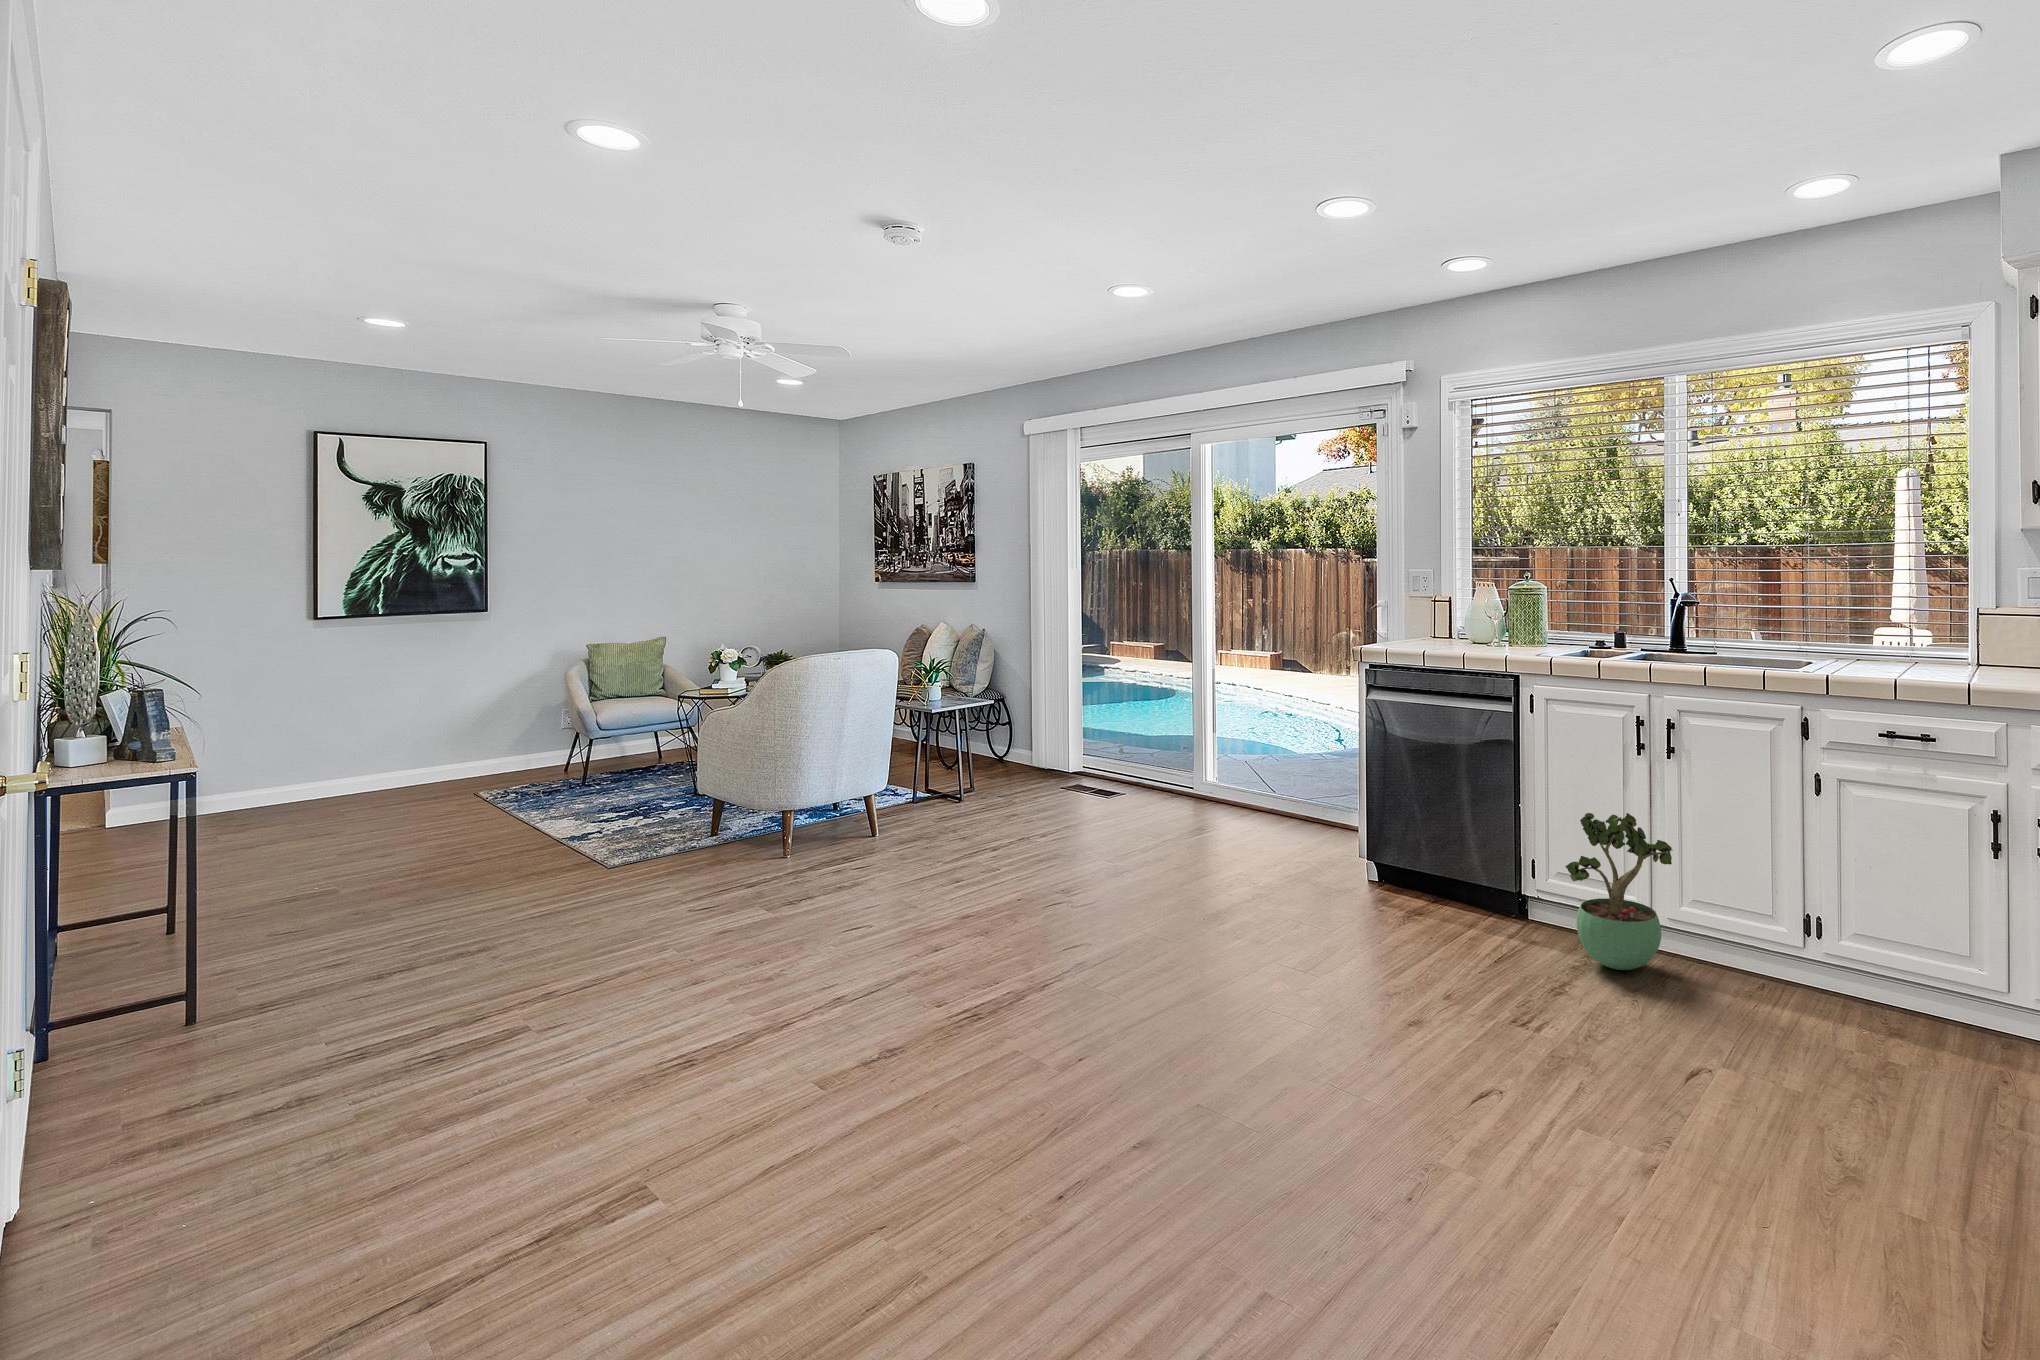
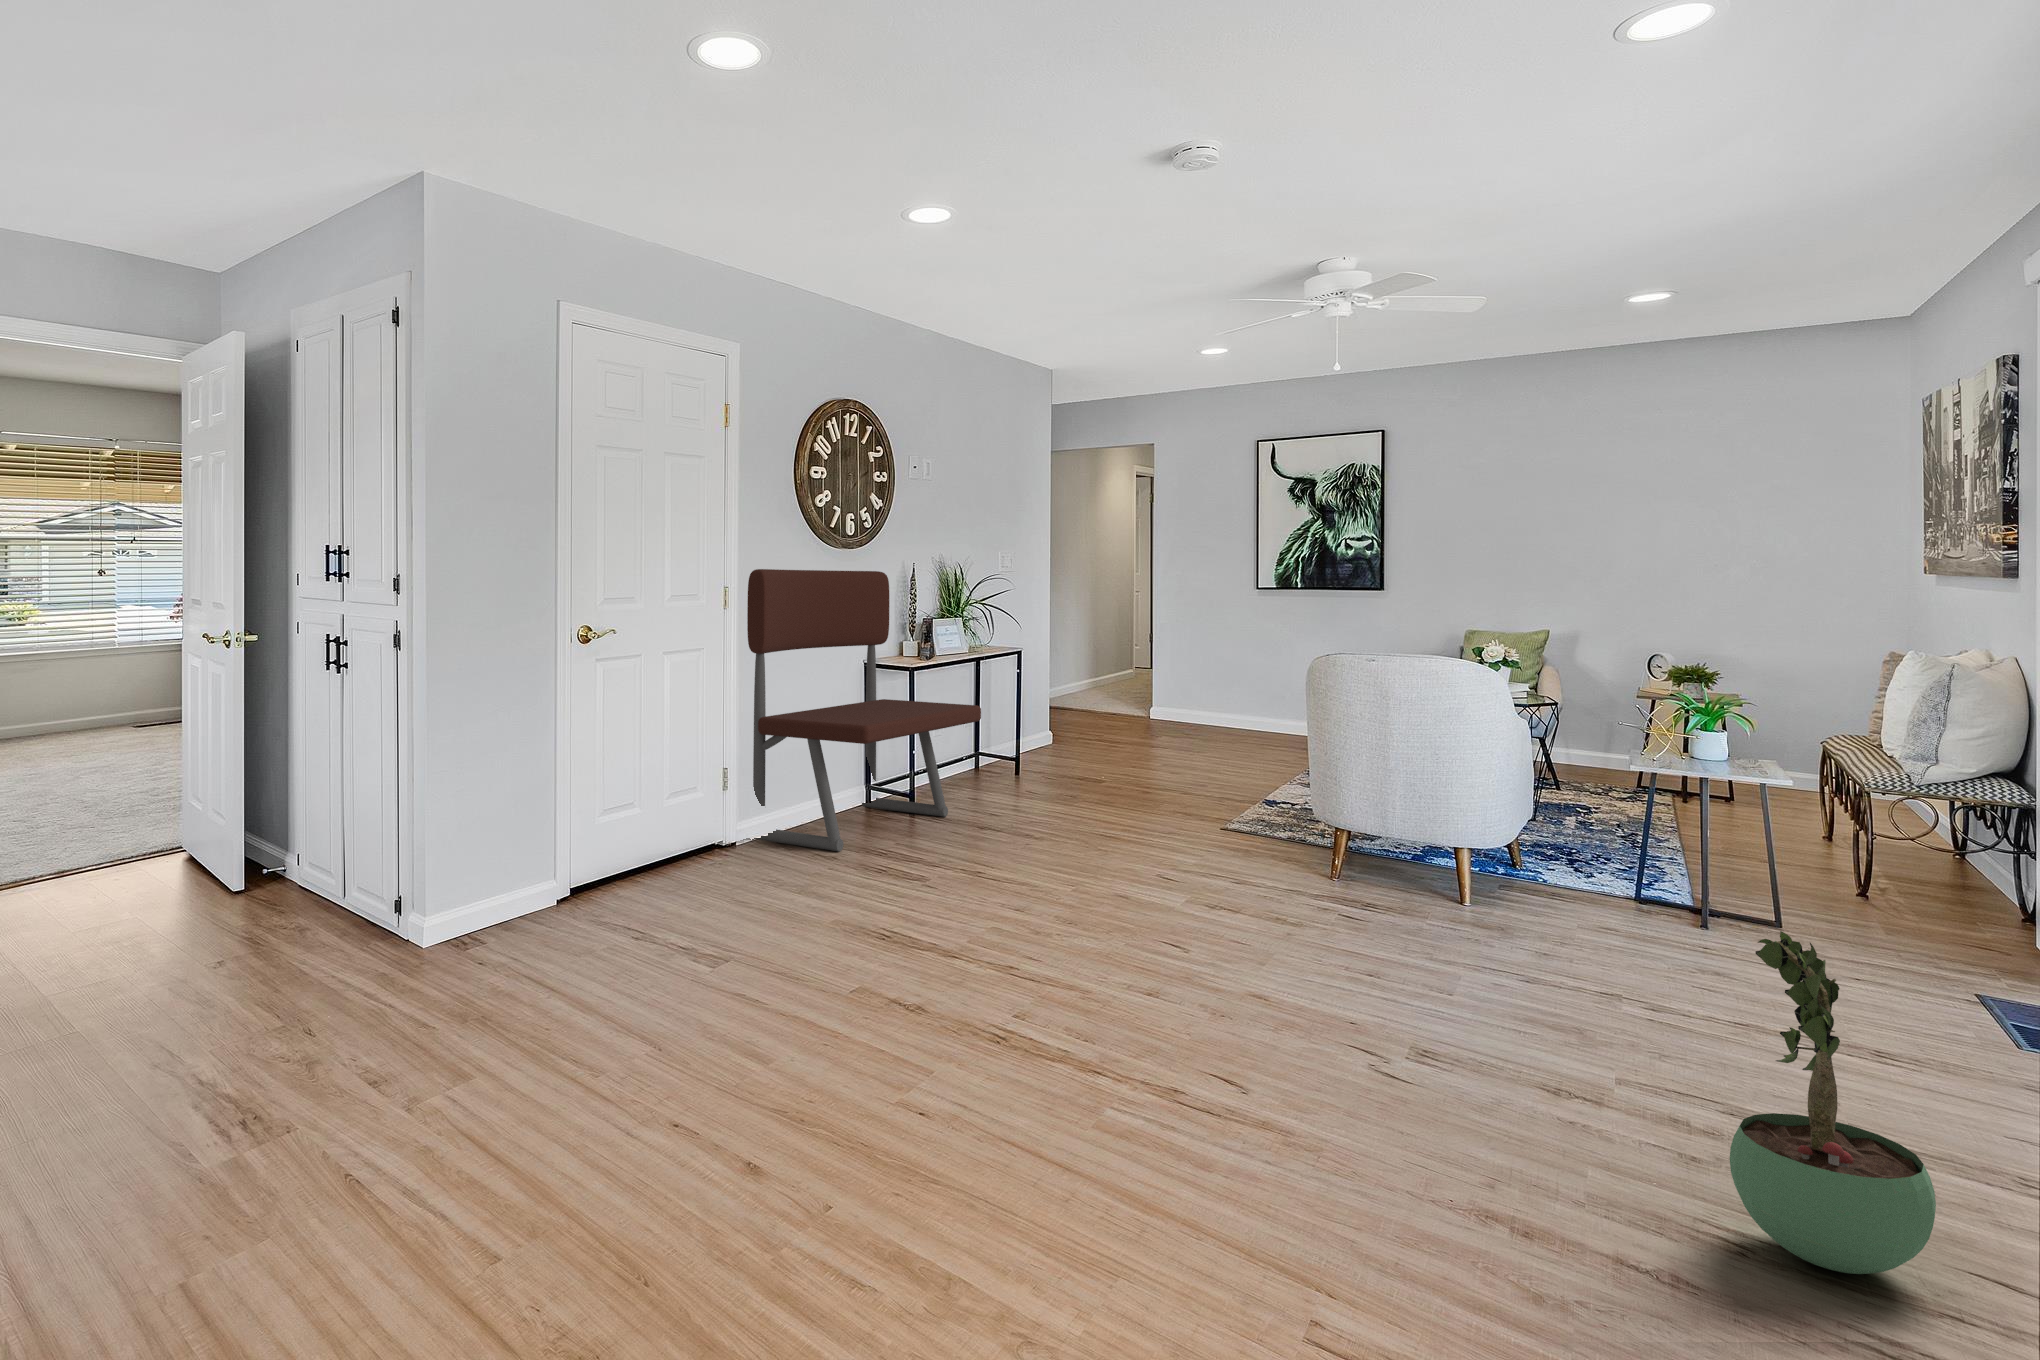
bench: none [52,644,476,1240] -> present [747,569,981,851]

